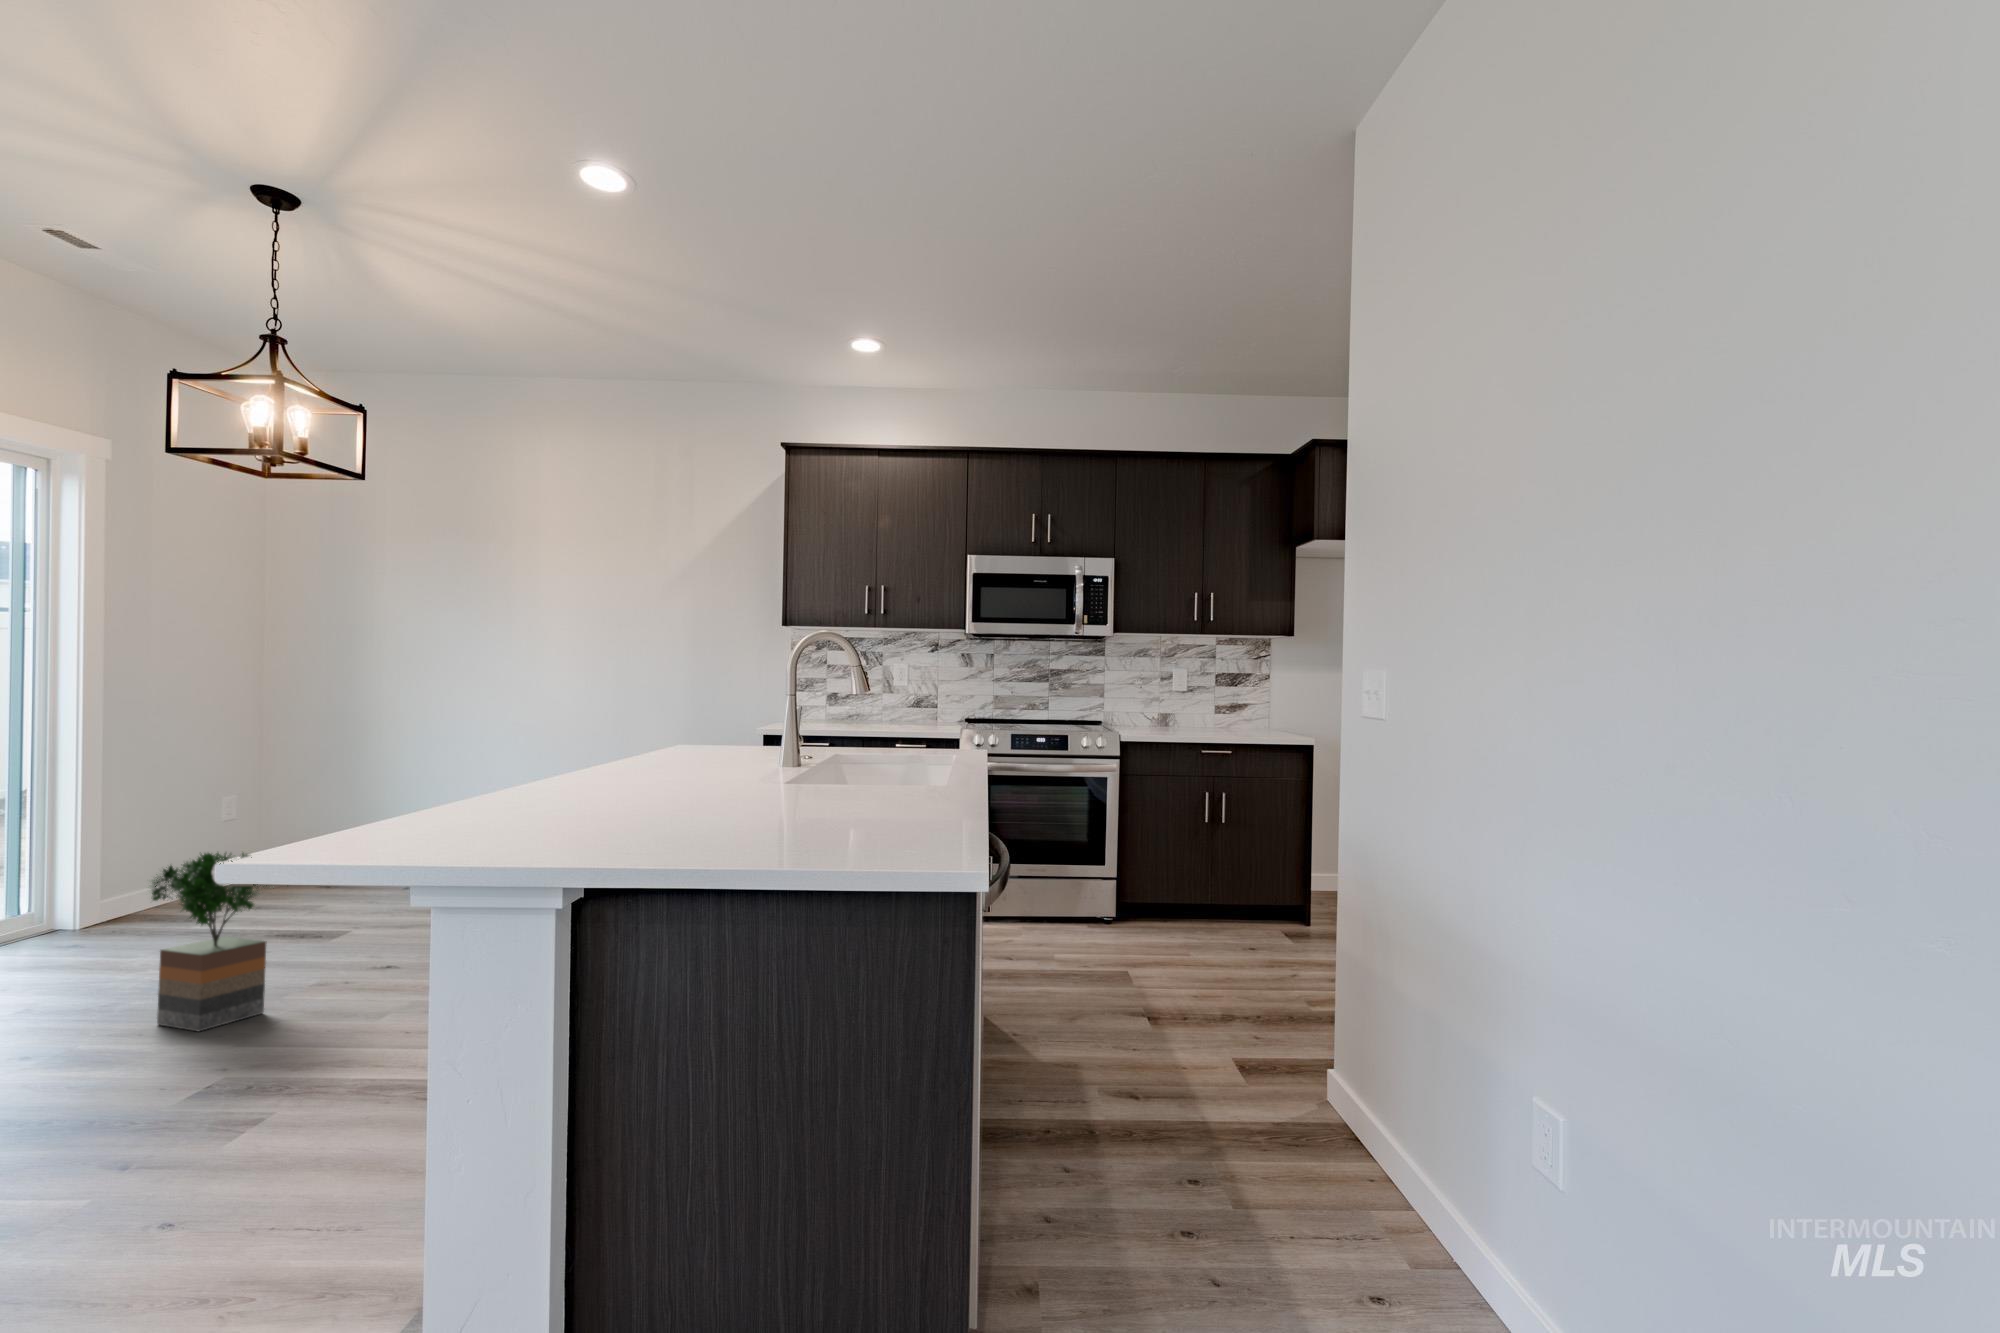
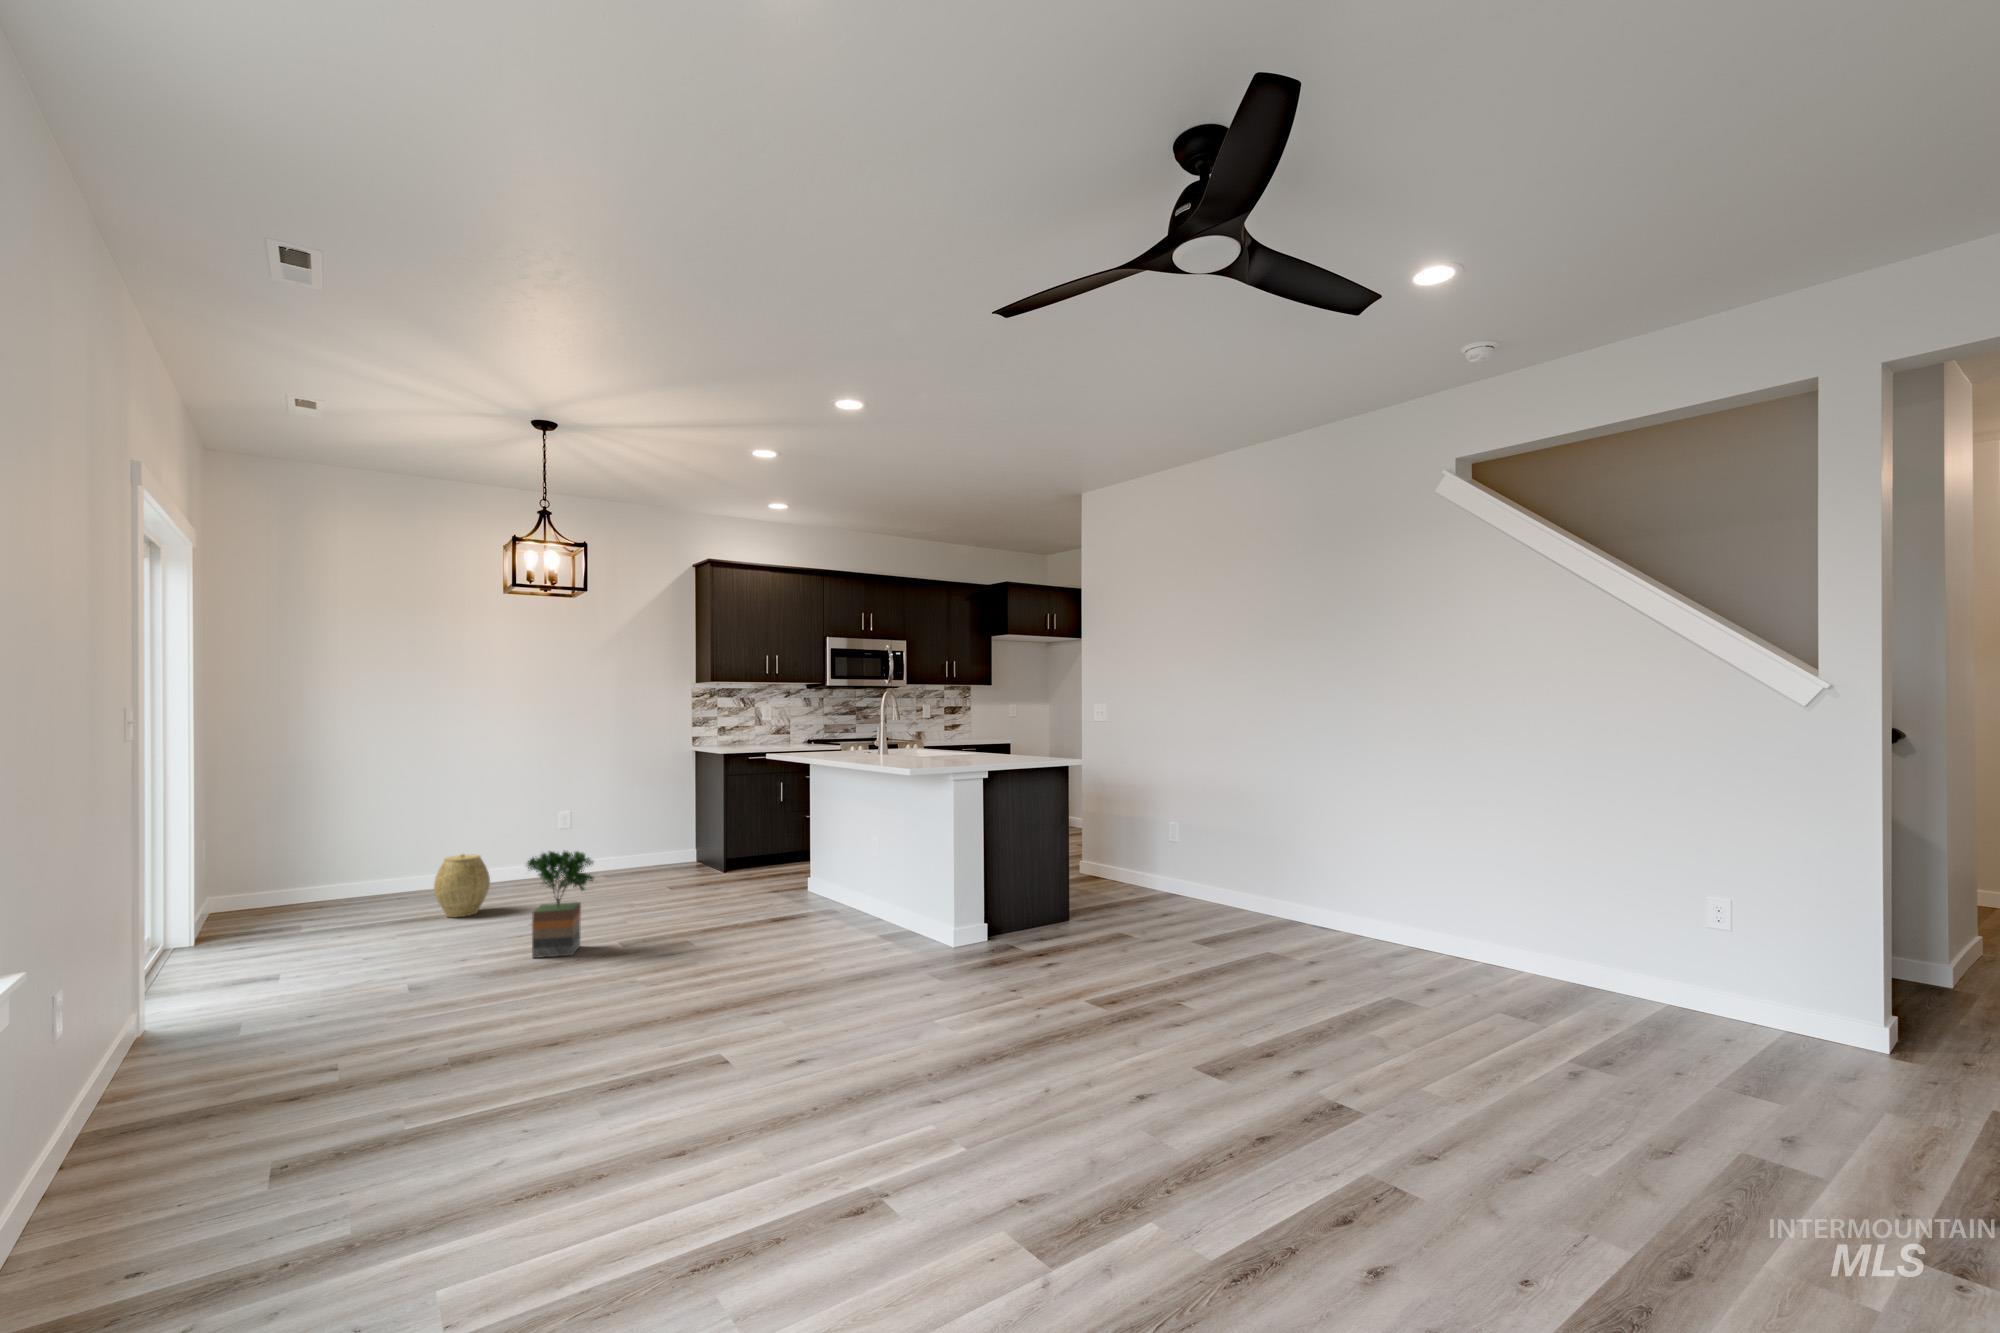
woven basket: none [317,845,397,932] -> present [434,854,490,917]

